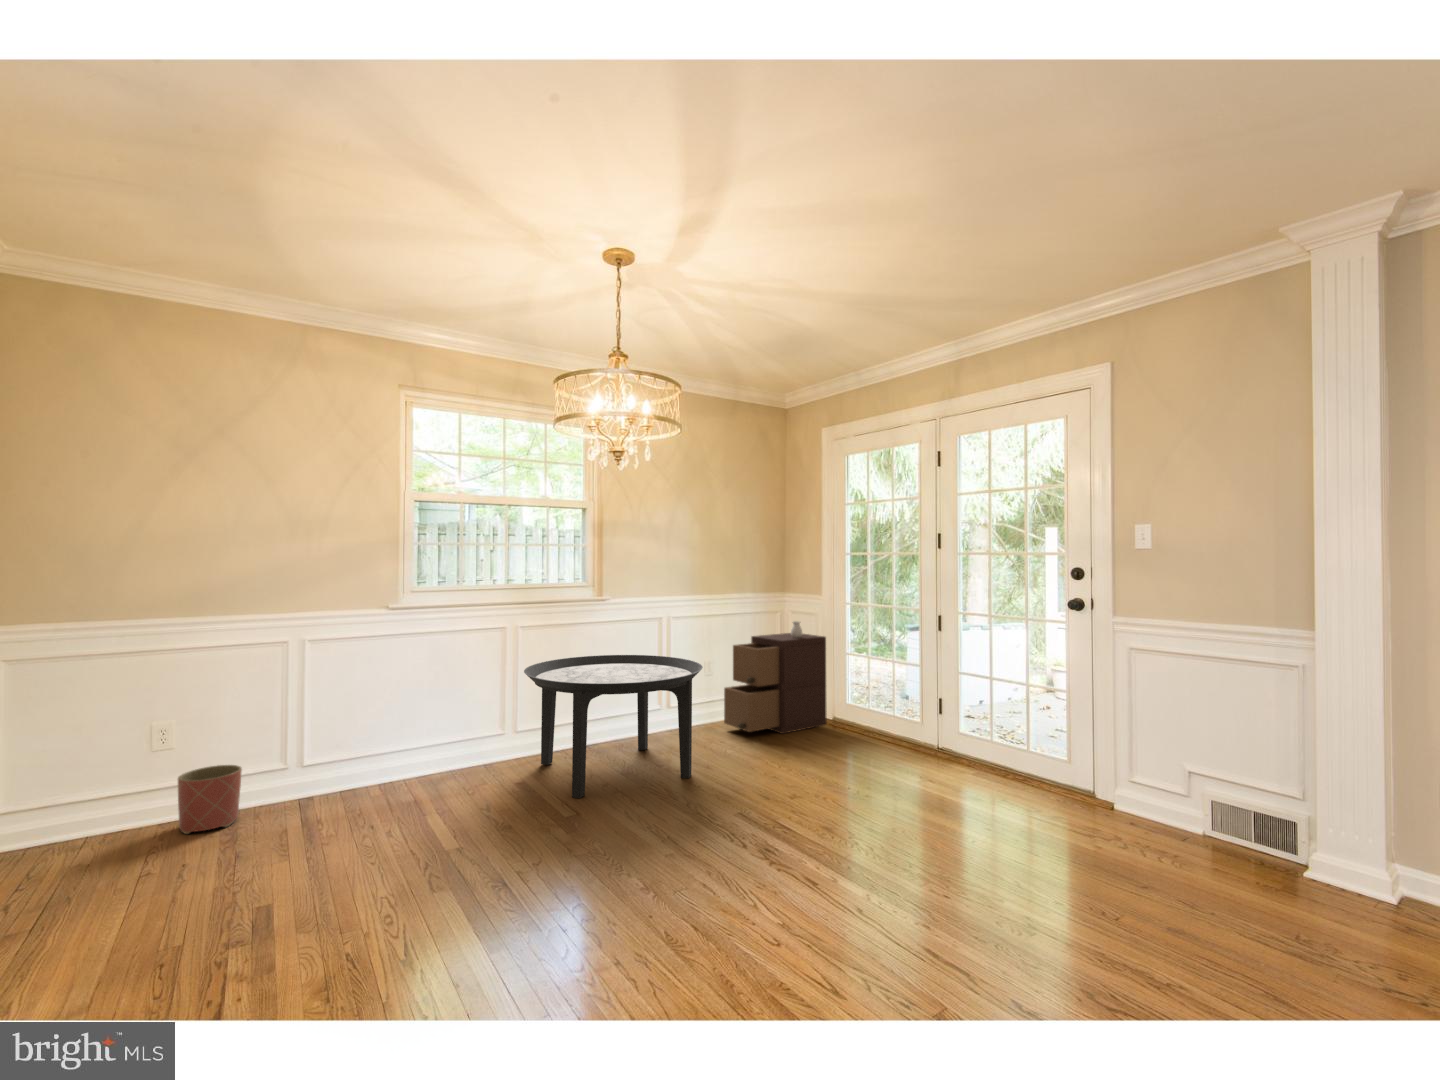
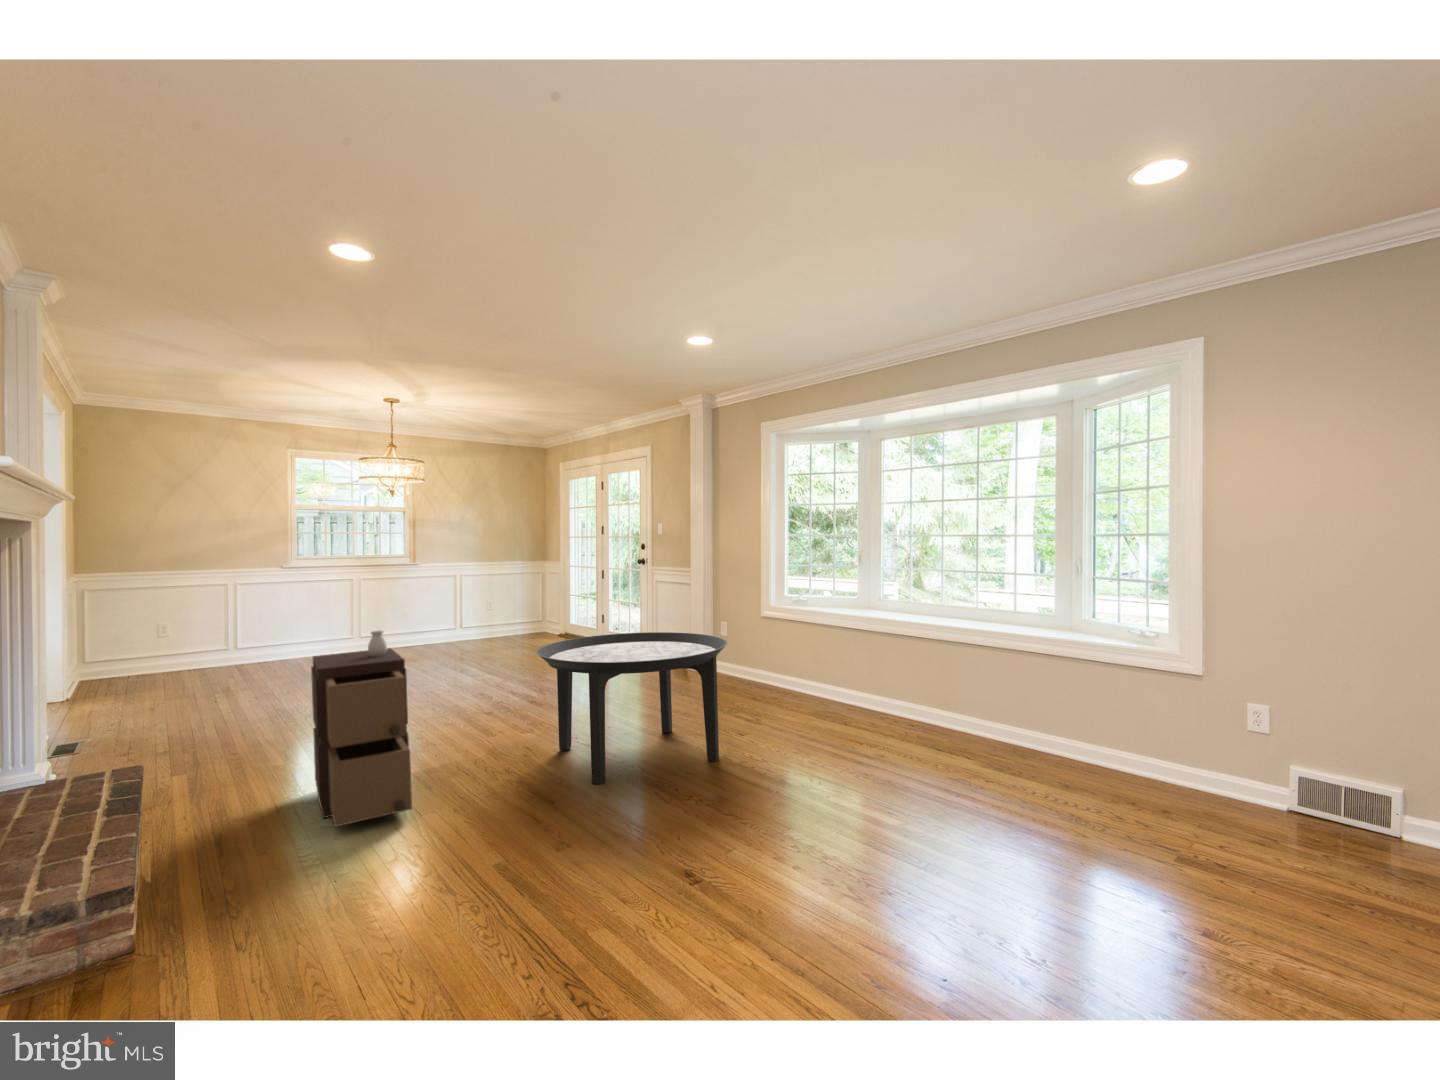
storage cabinet: present [724,621,827,734] -> present [311,631,412,826]
planter: present [178,765,242,834] -> none [181,756,246,828]

